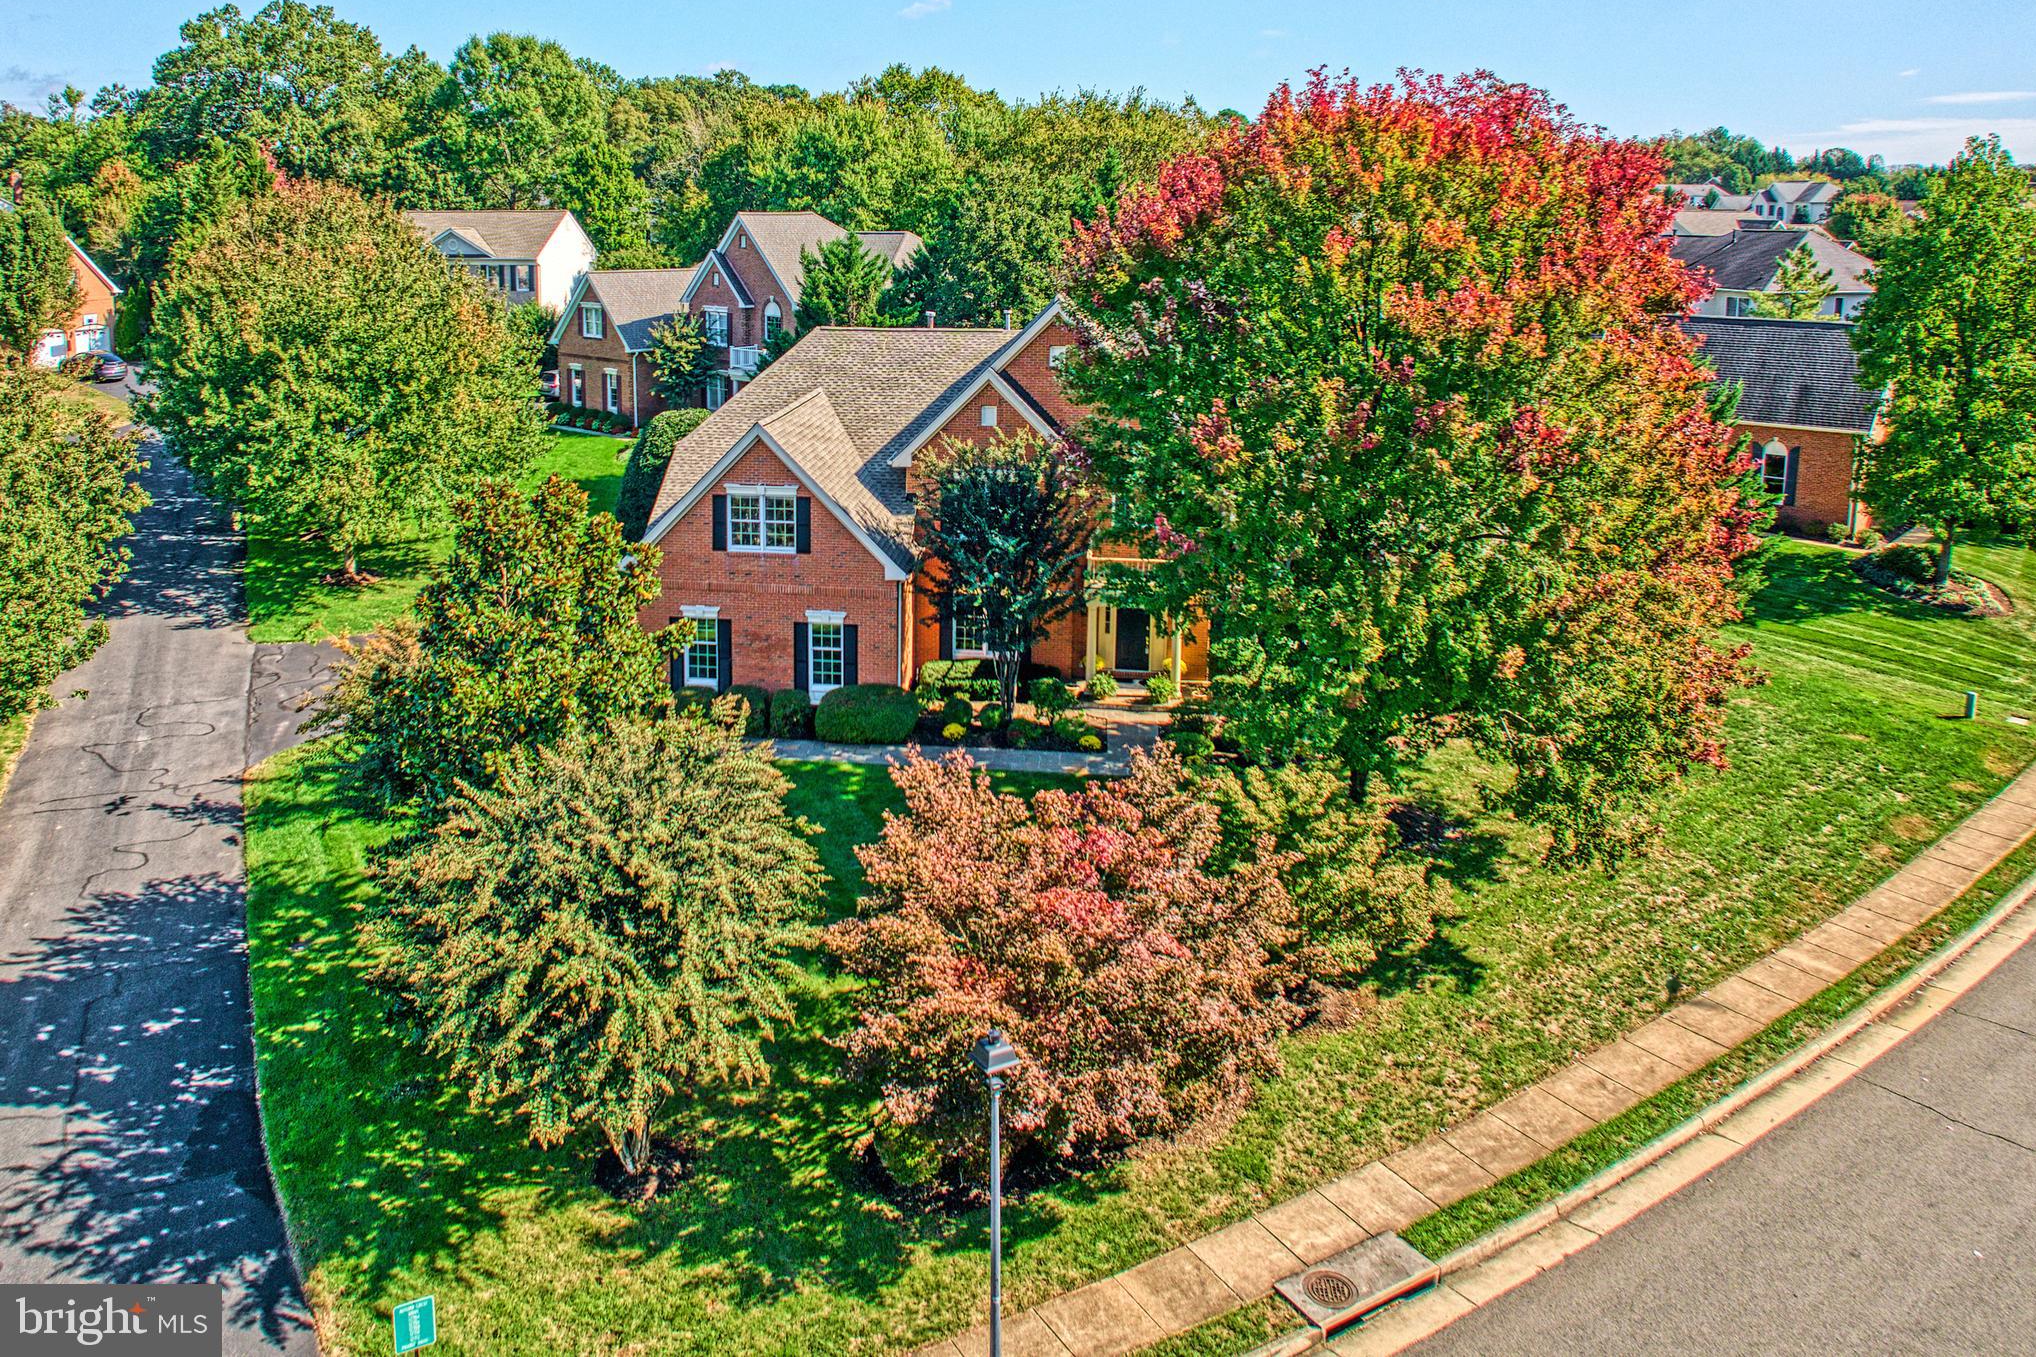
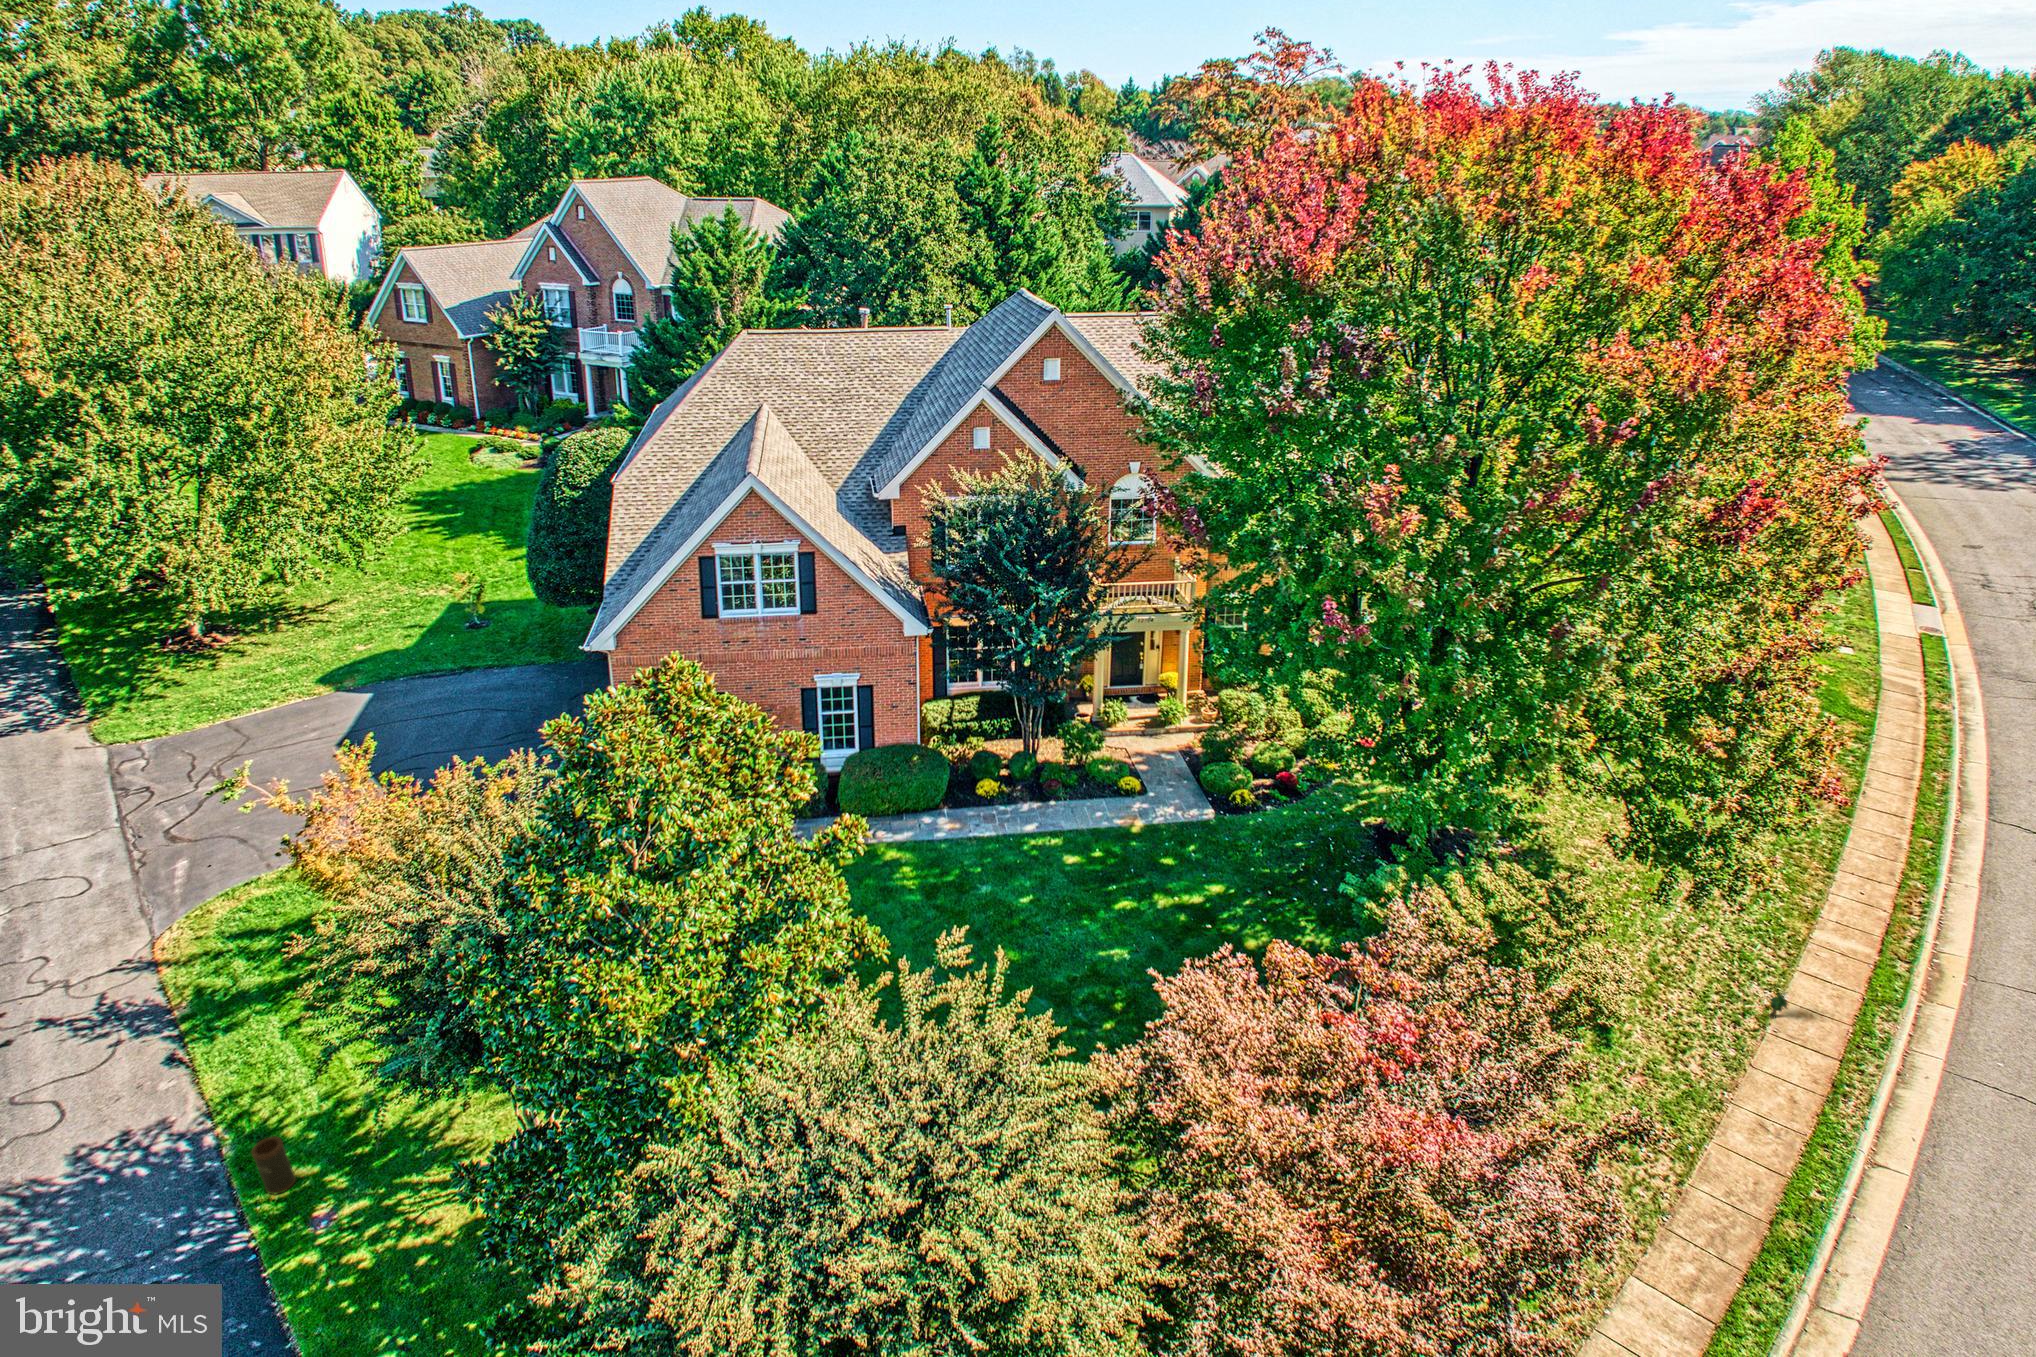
trash can: none [263,878,293,925] -> present [252,1136,296,1194]

